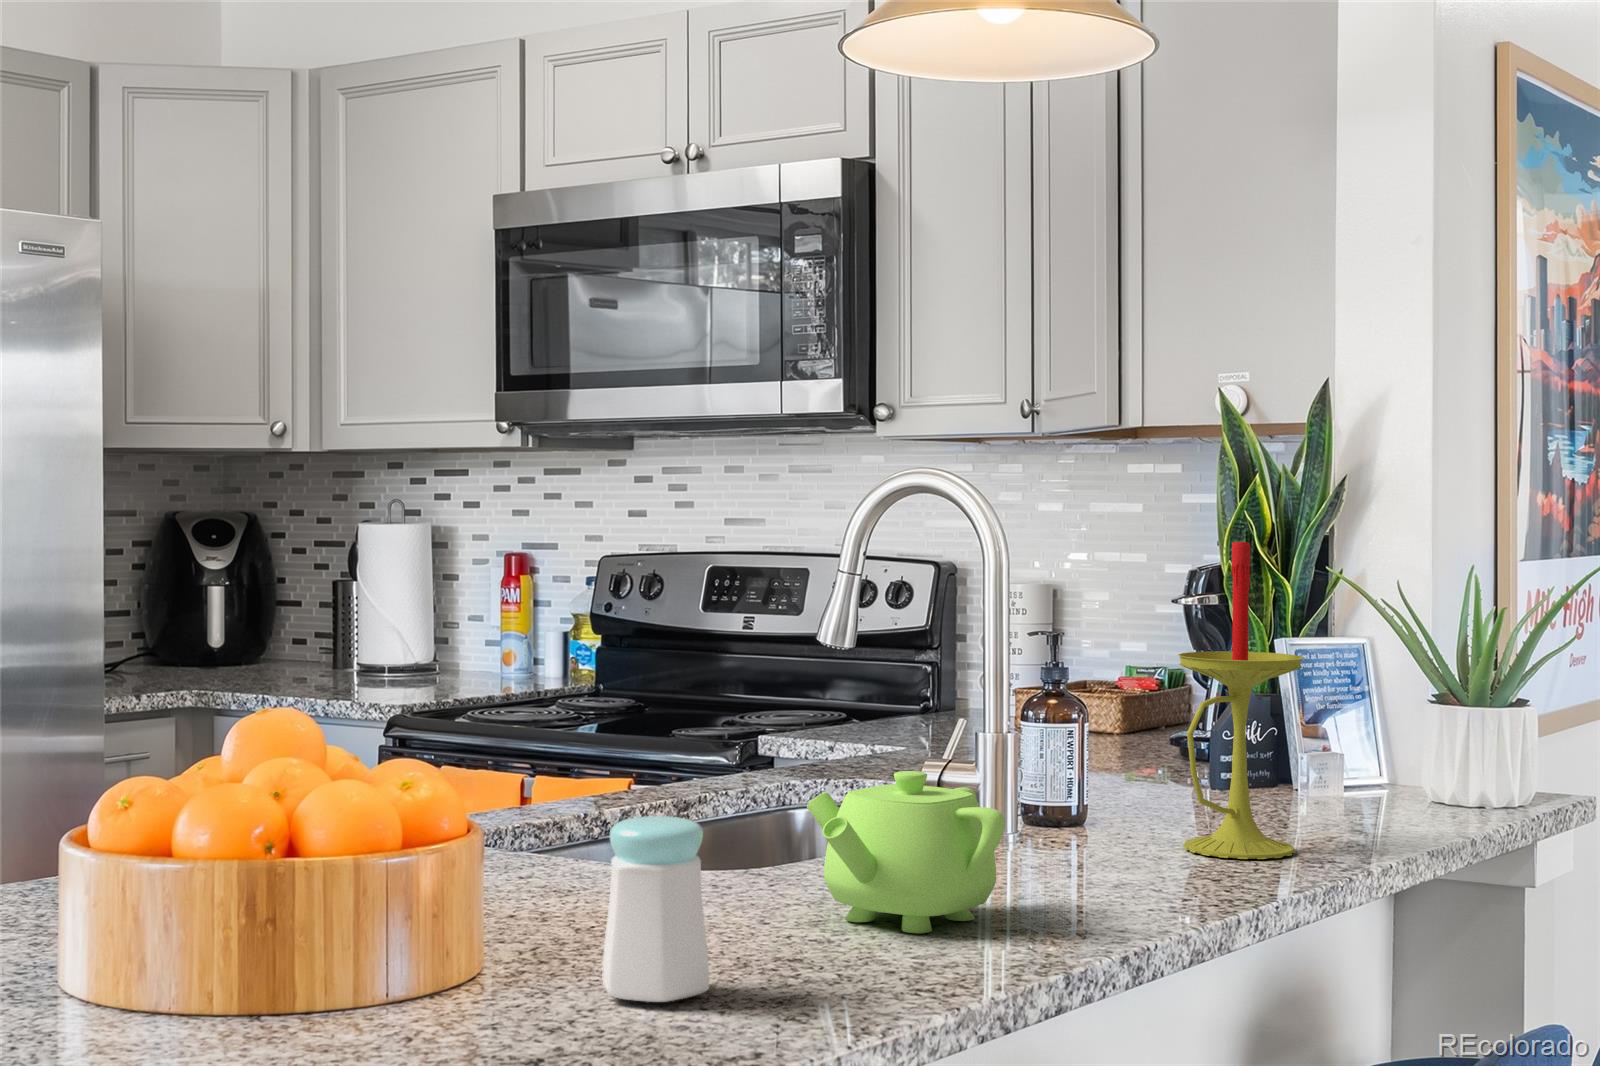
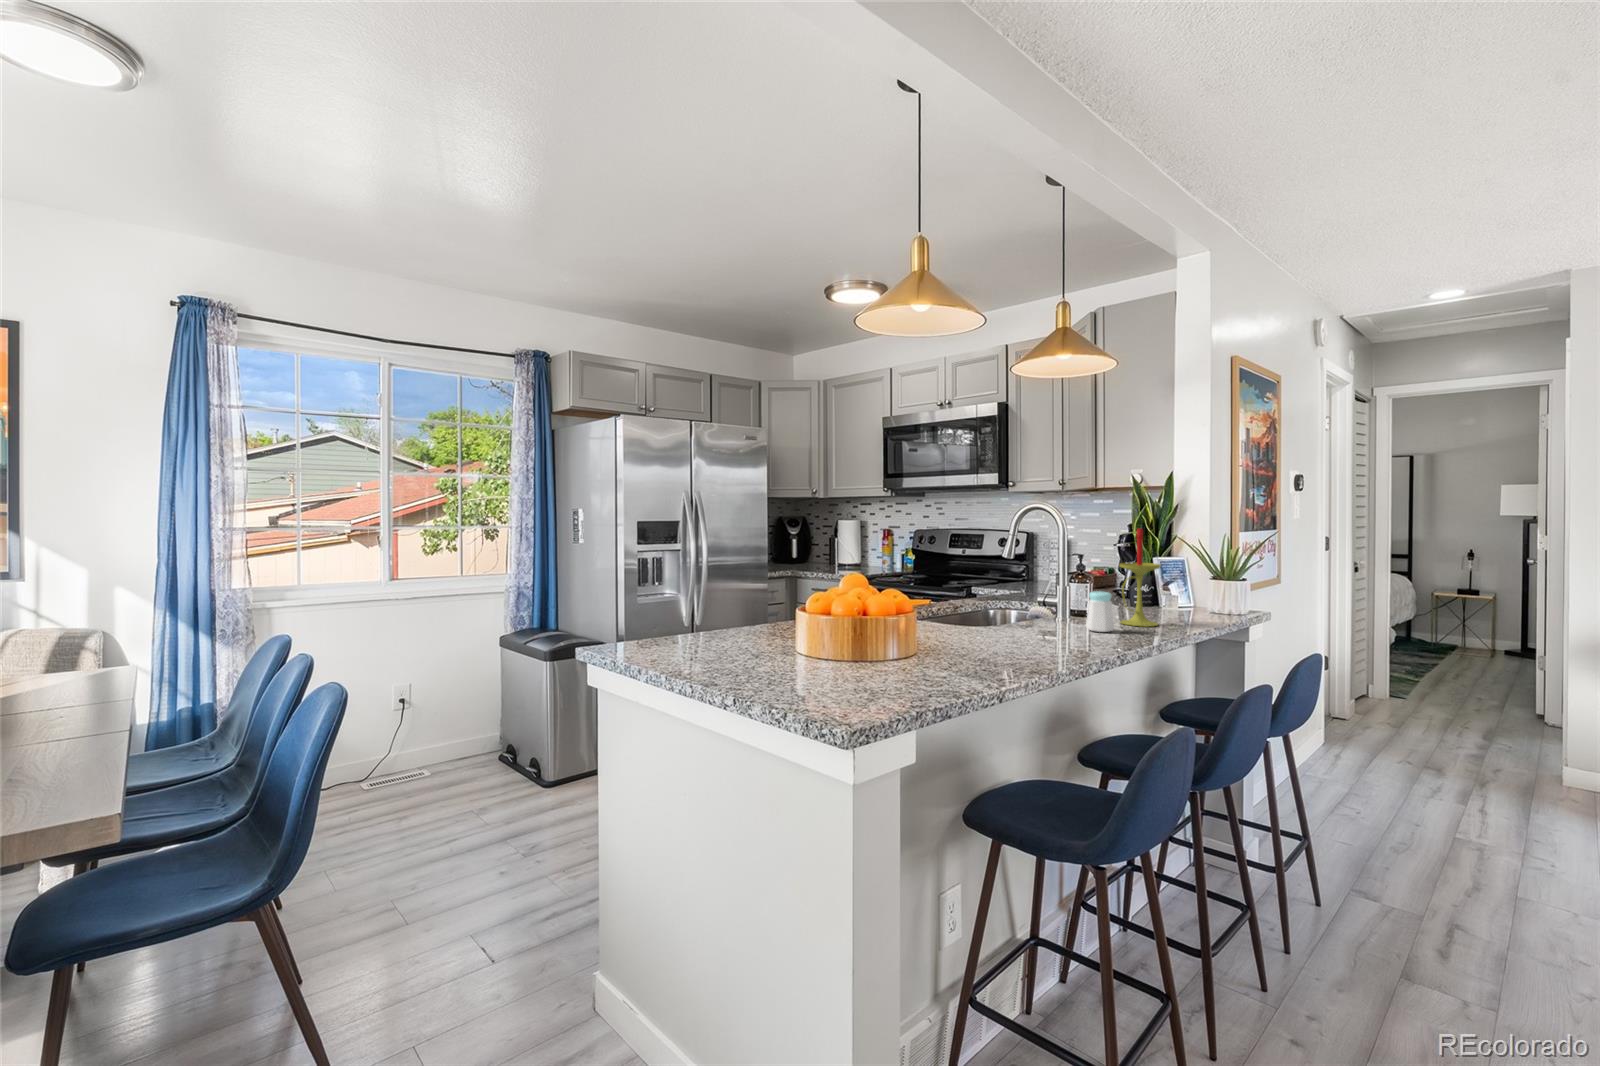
teapot: present [807,771,1005,933] -> none [1004,596,1066,642]
salt shaker: present [602,816,709,1002] -> present [1086,591,1114,632]

